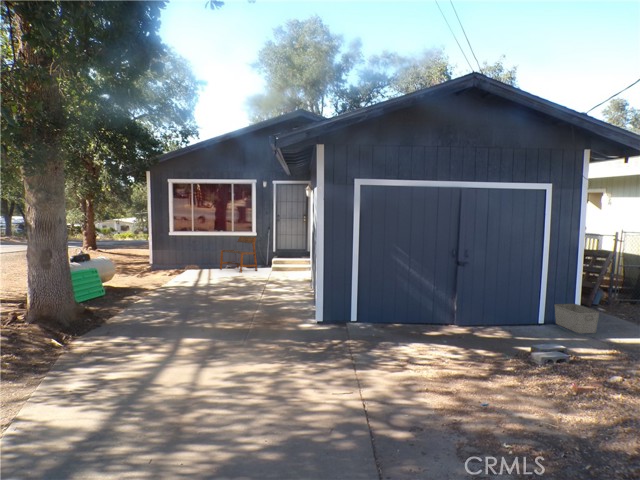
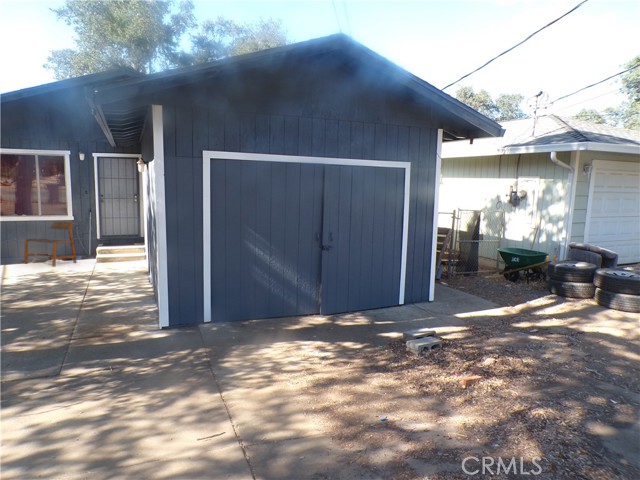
storage bin: present [555,303,599,333] -> none [412,283,454,314]

